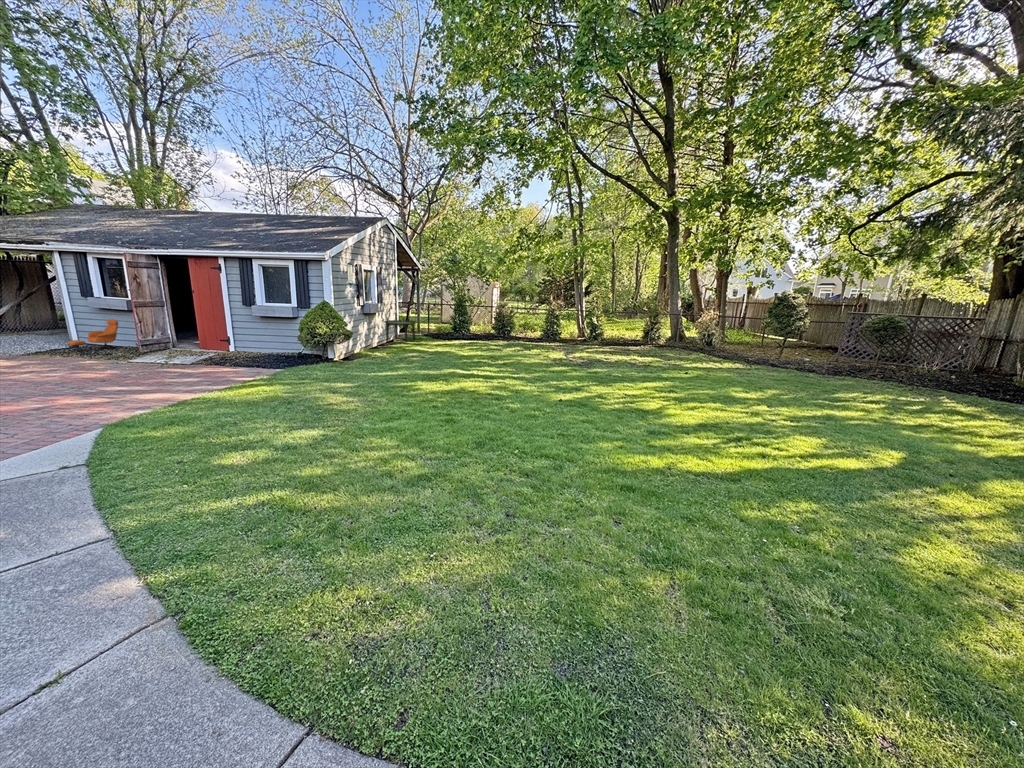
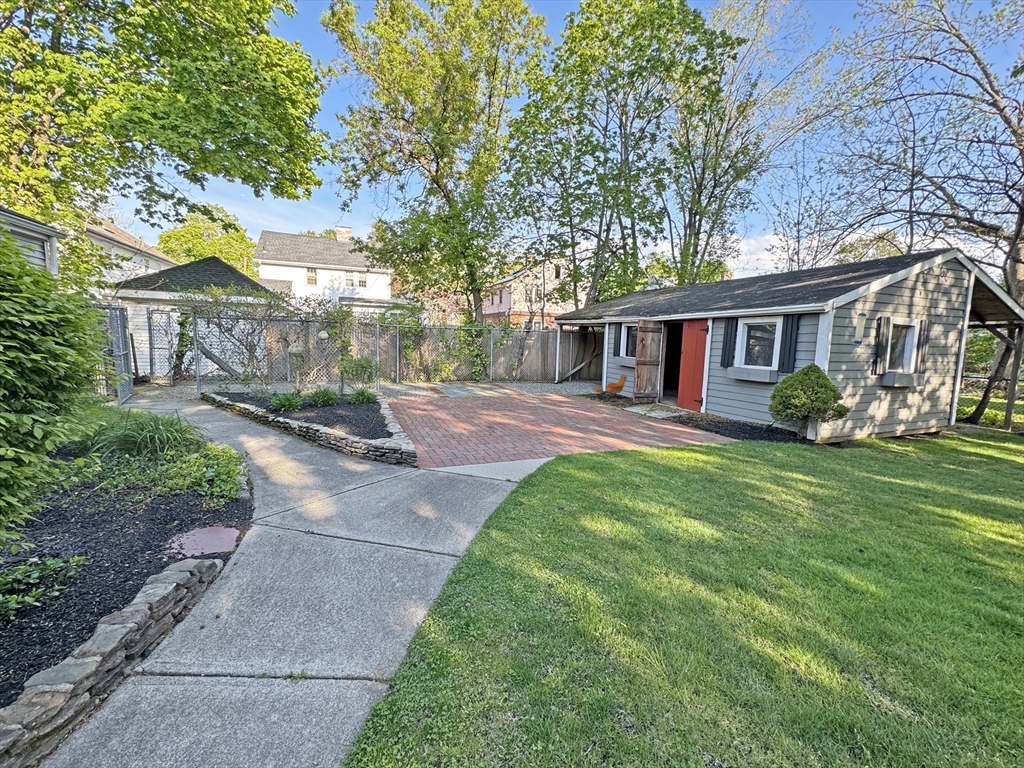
round table: present [384,320,417,343] -> none [919,402,993,441]

